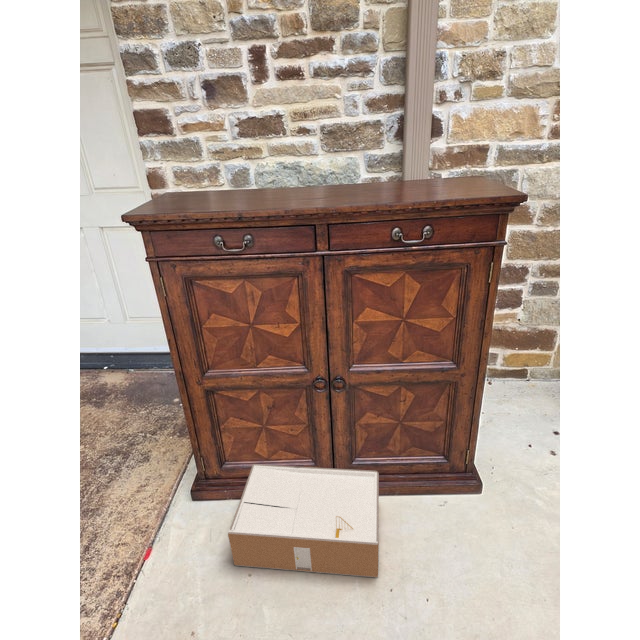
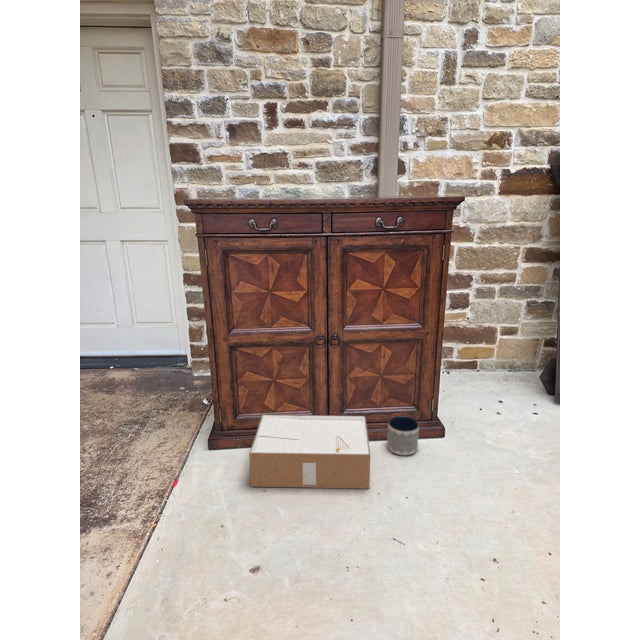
planter: none [406,468,447,521] -> present [387,416,419,455]

